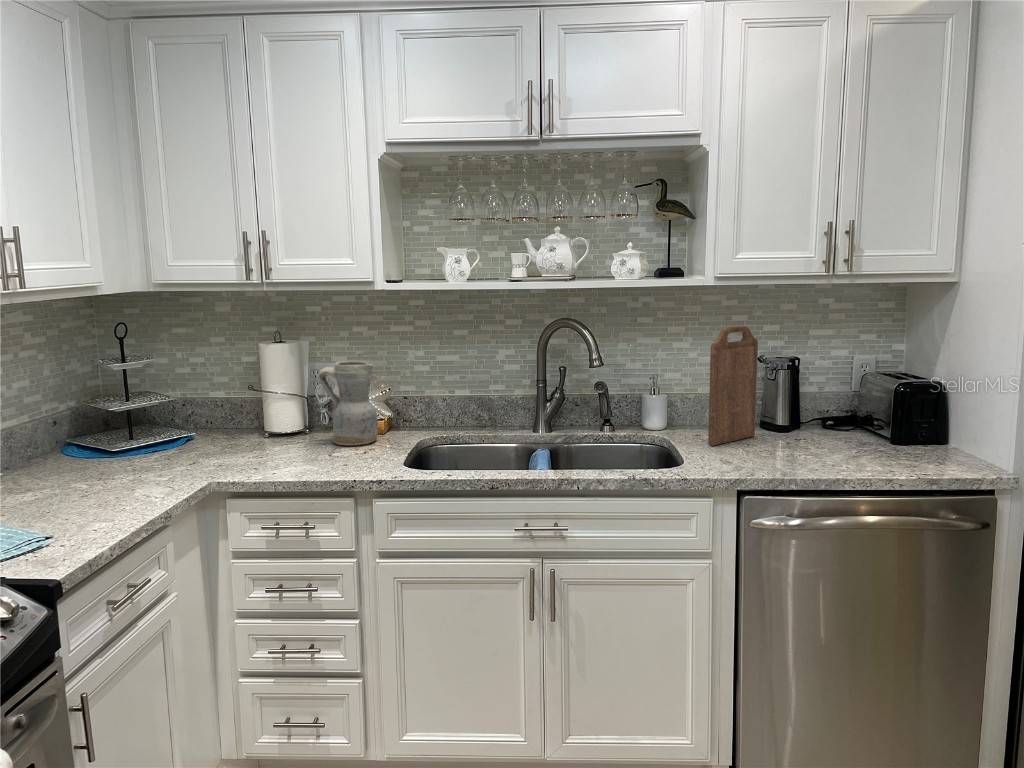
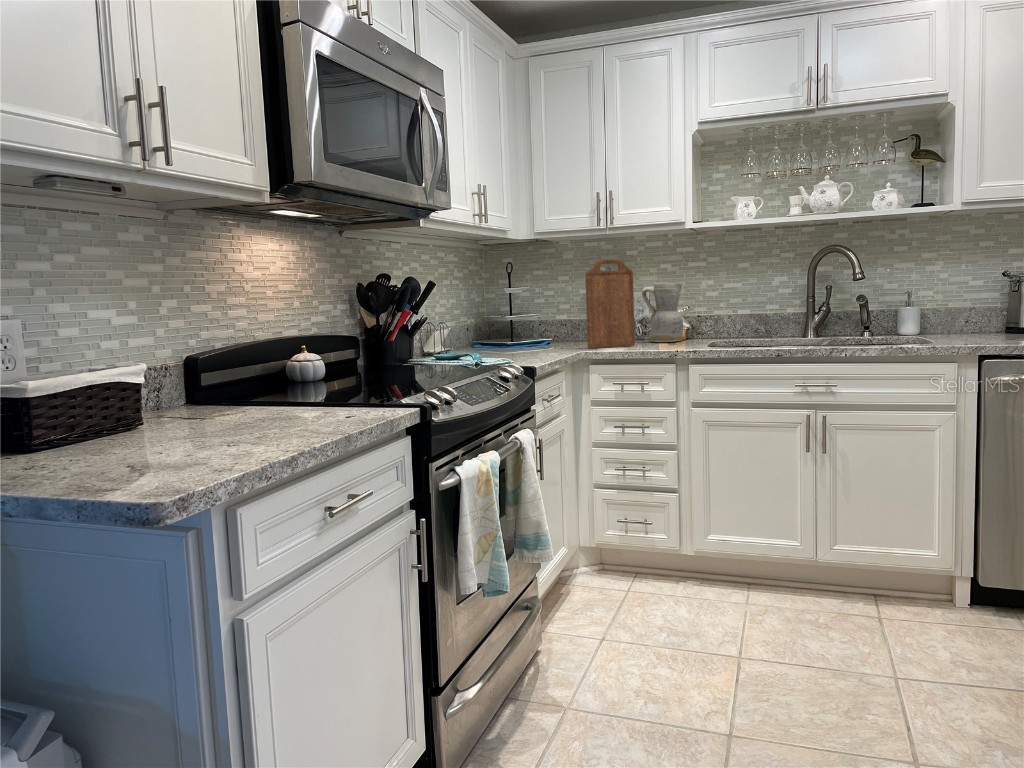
cutting board: present [708,325,758,446] -> present [585,259,635,348]

